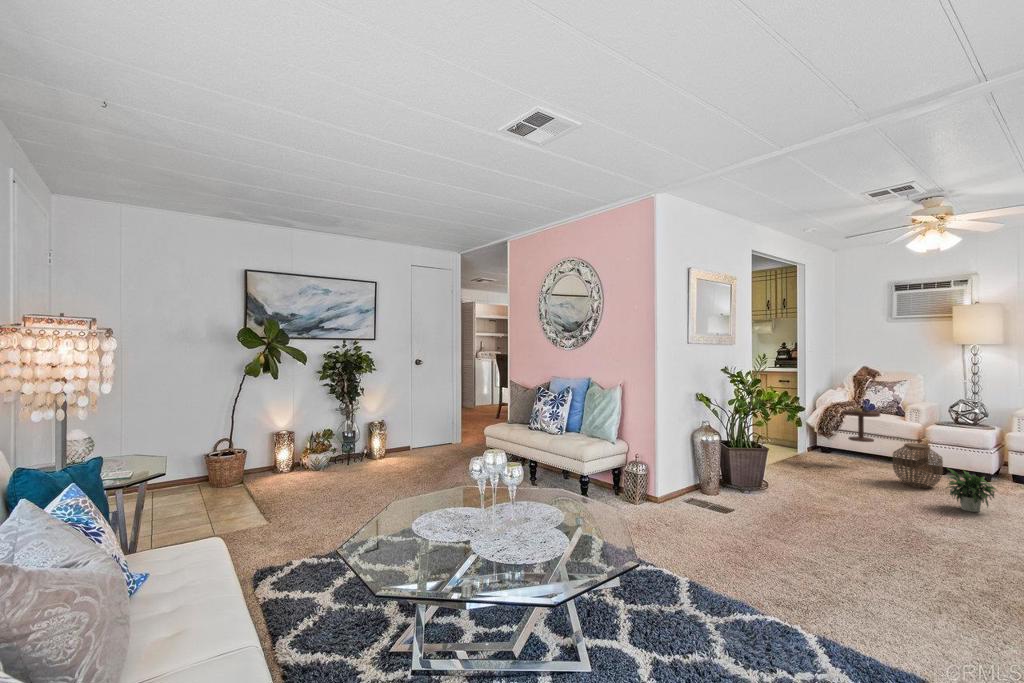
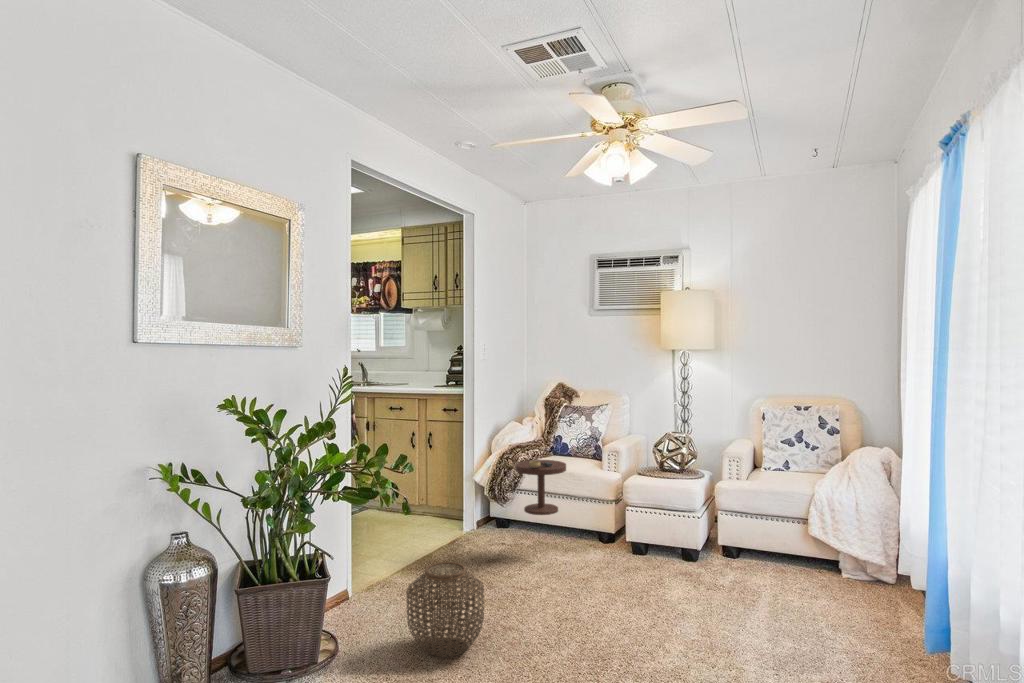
woven basket: present [893,443,943,488] -> present [407,562,484,657]
potted plant: present [946,469,996,512] -> none [634,572,699,648]

